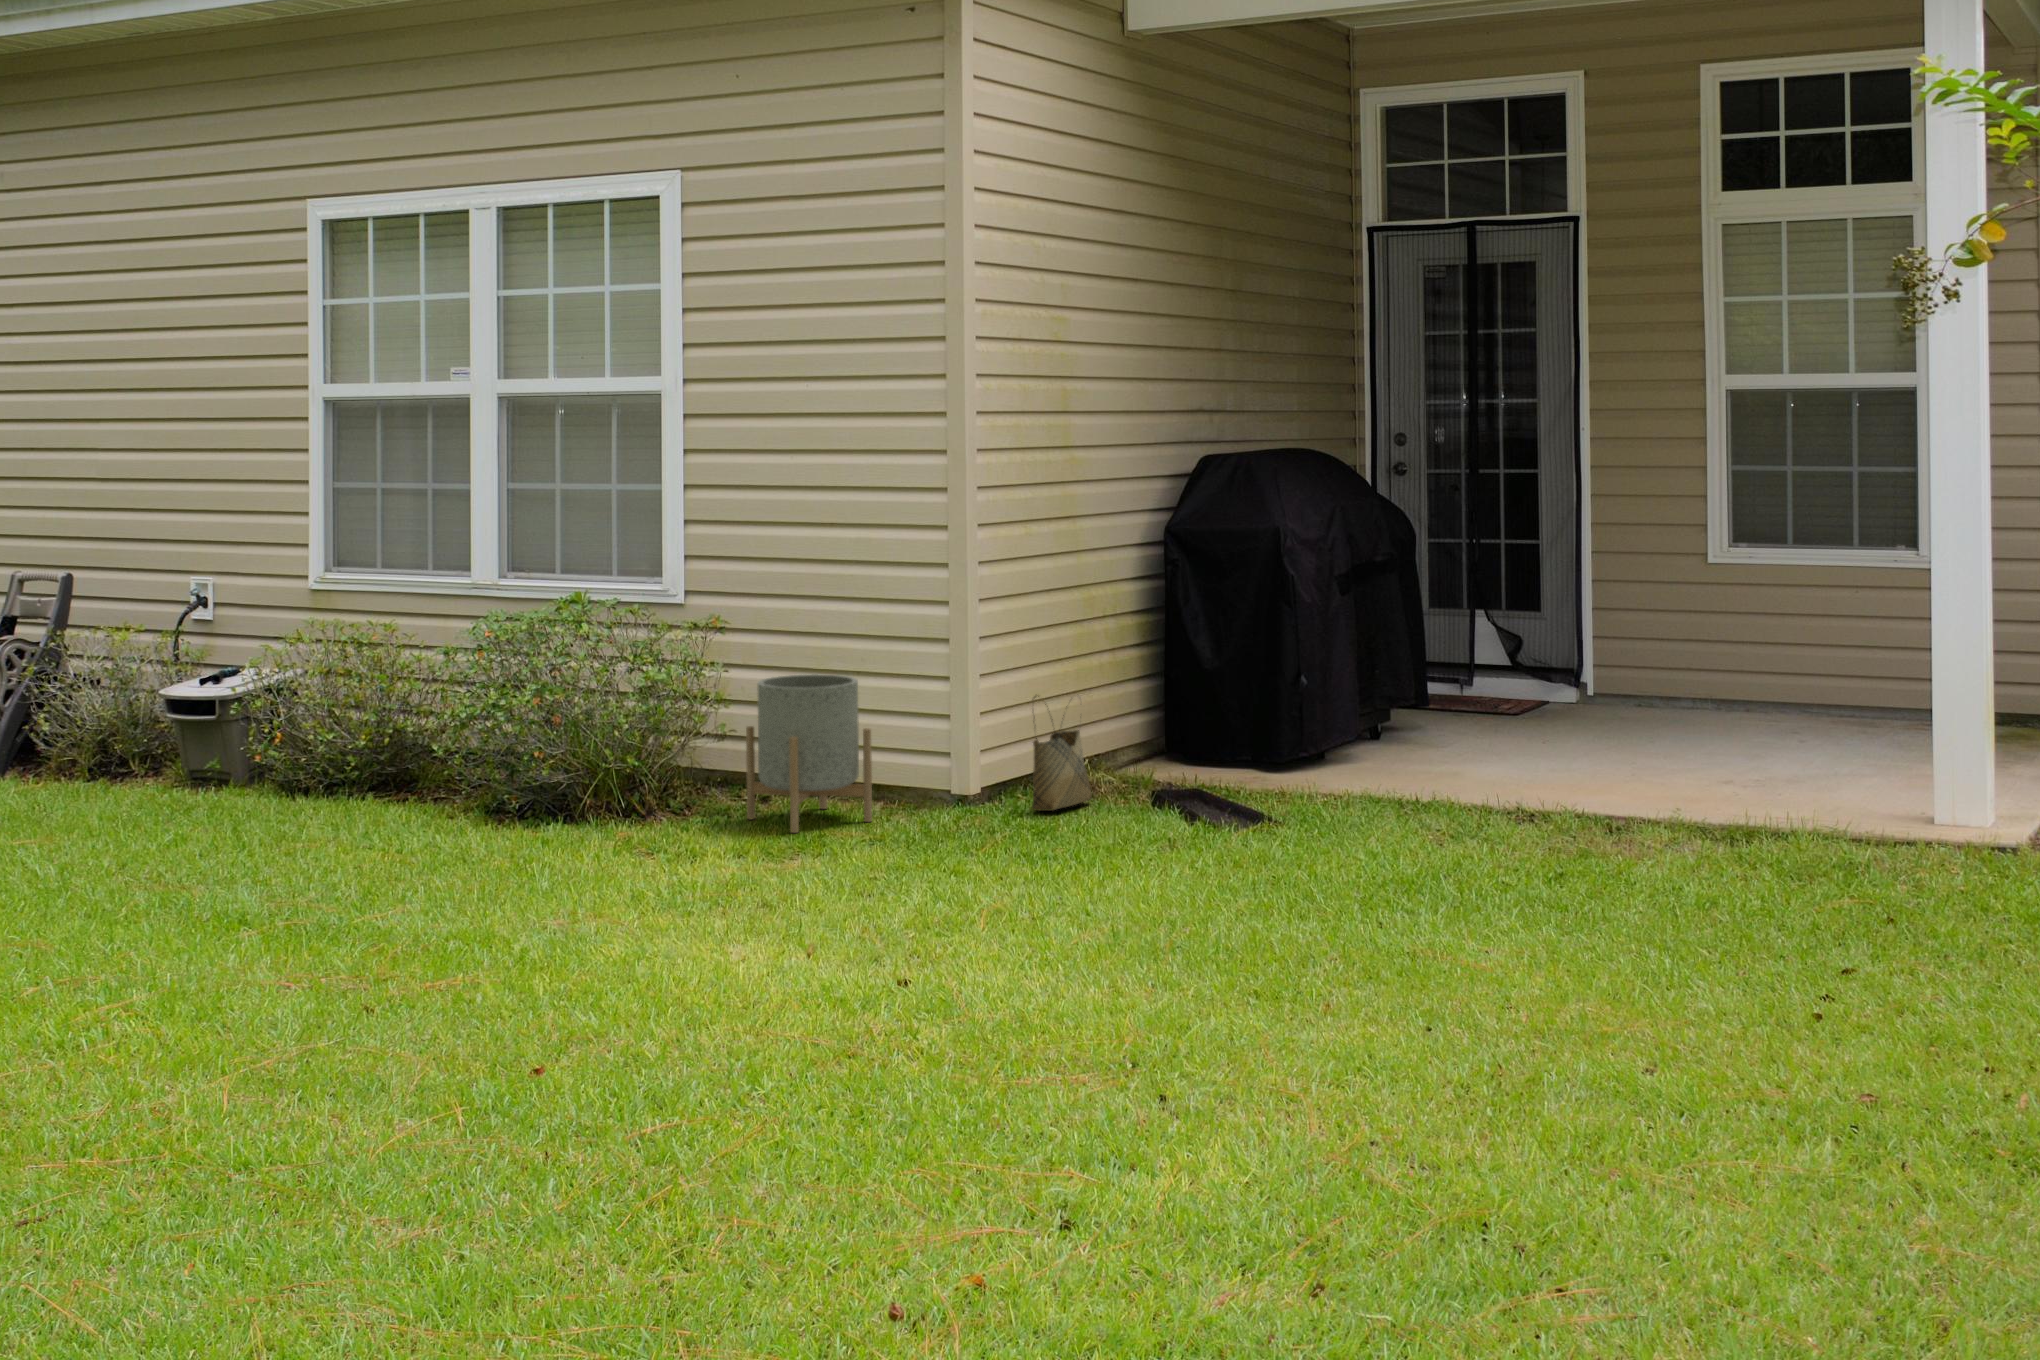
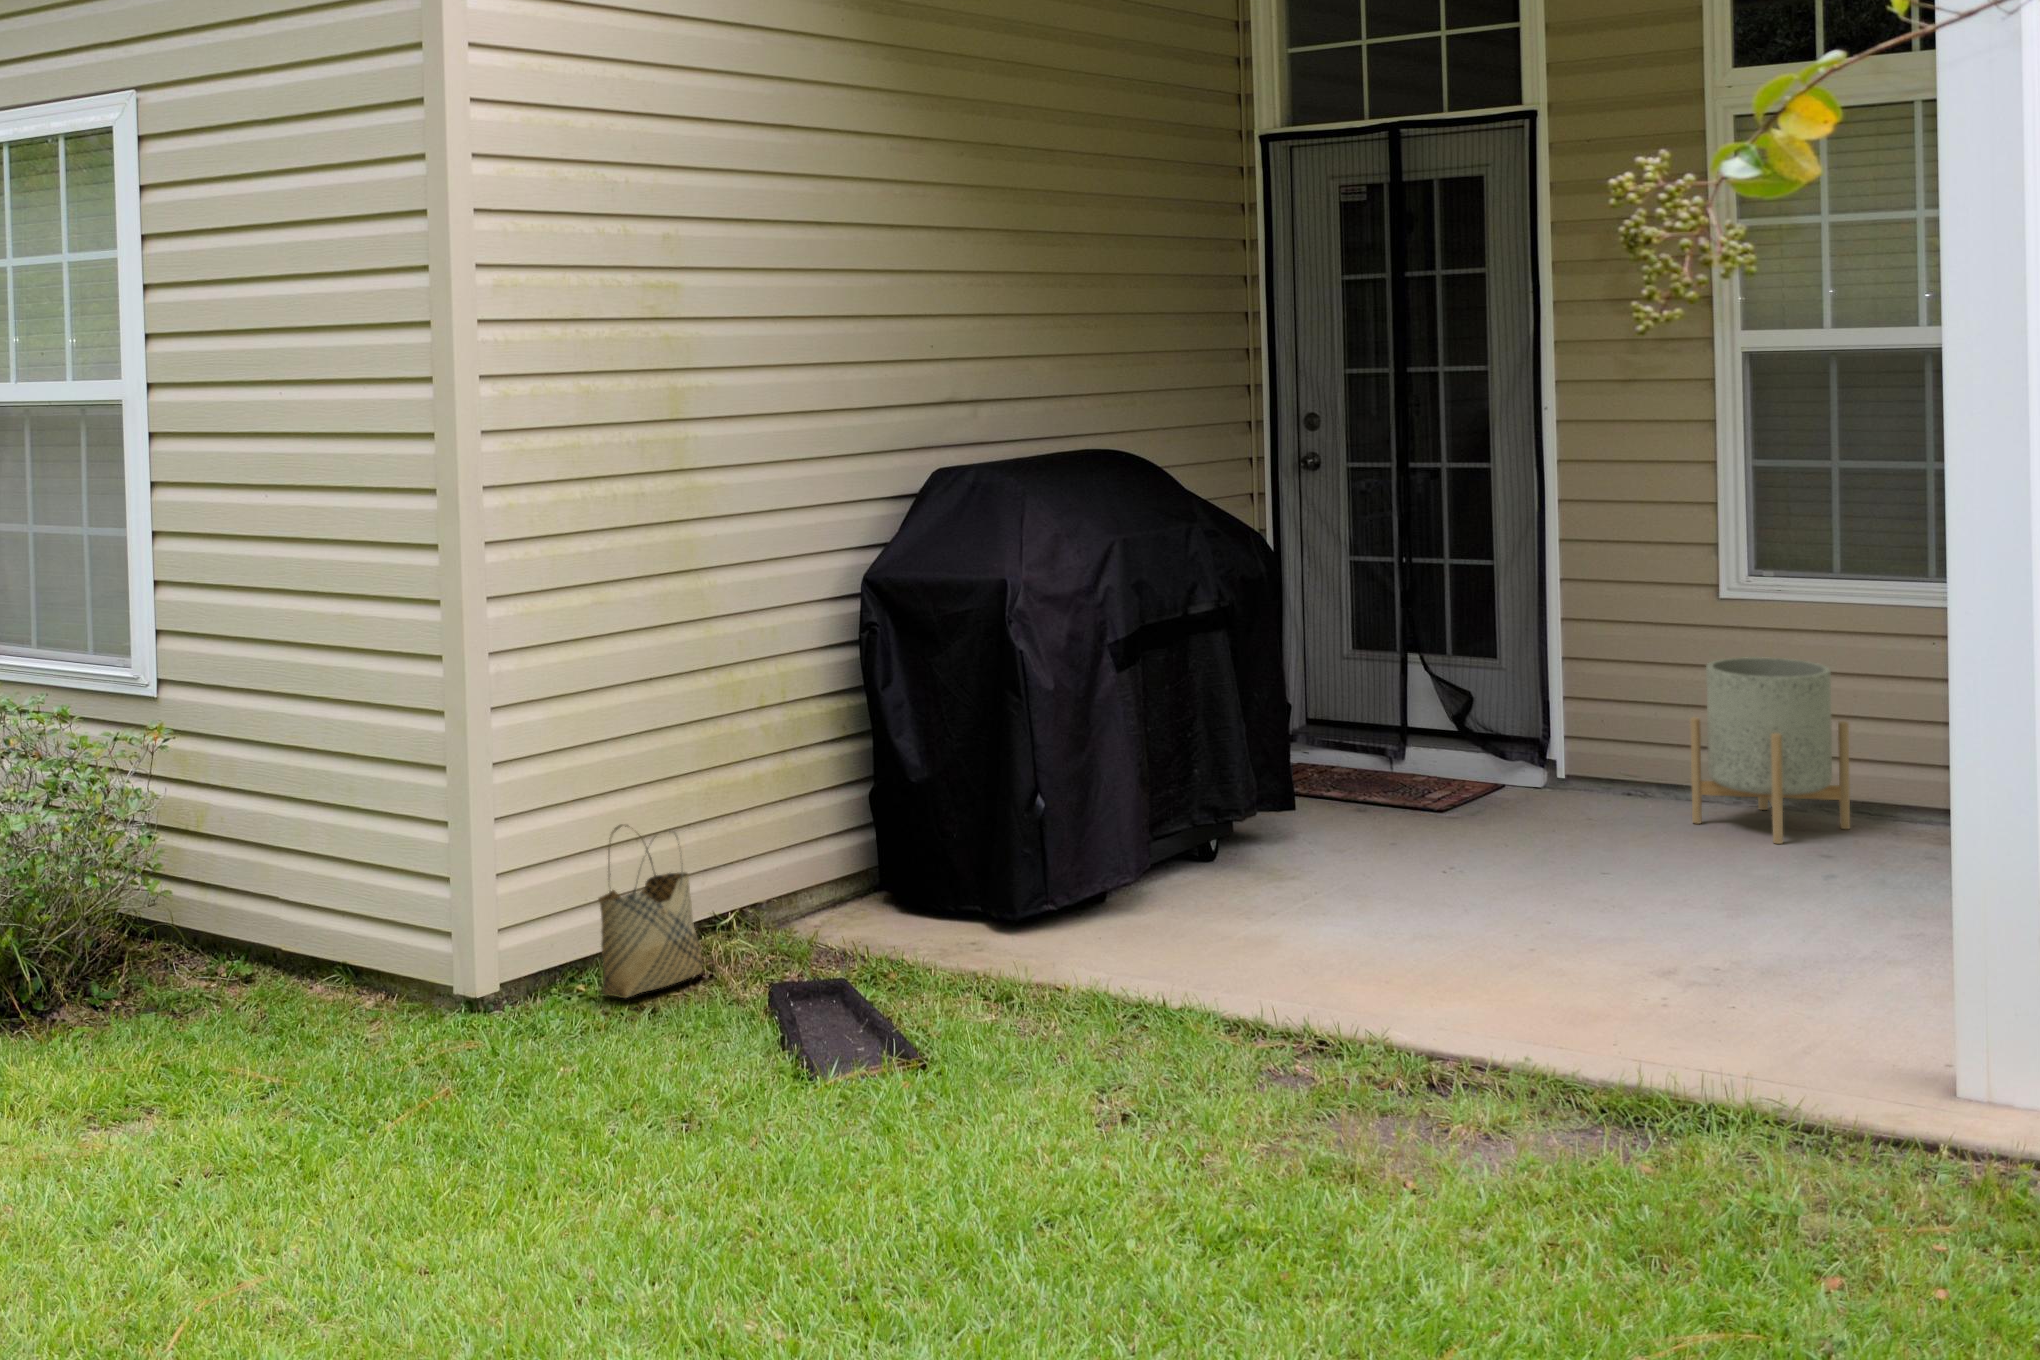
planter: present [746,674,872,833] -> present [1690,657,1850,844]

